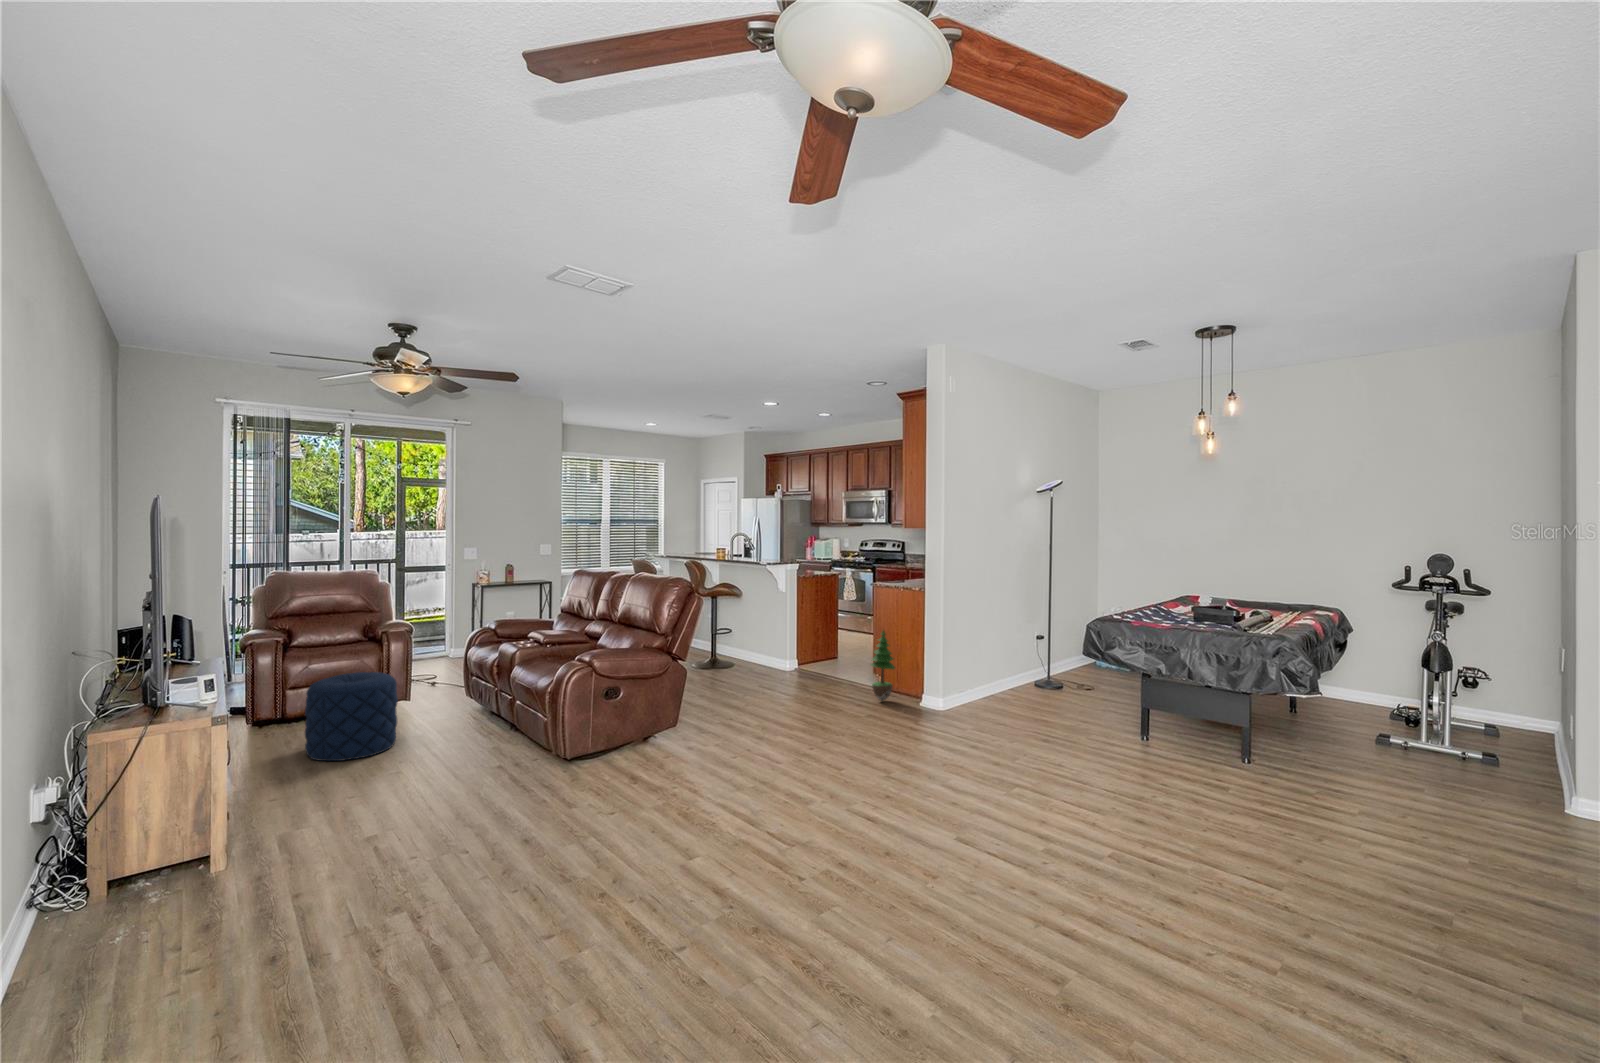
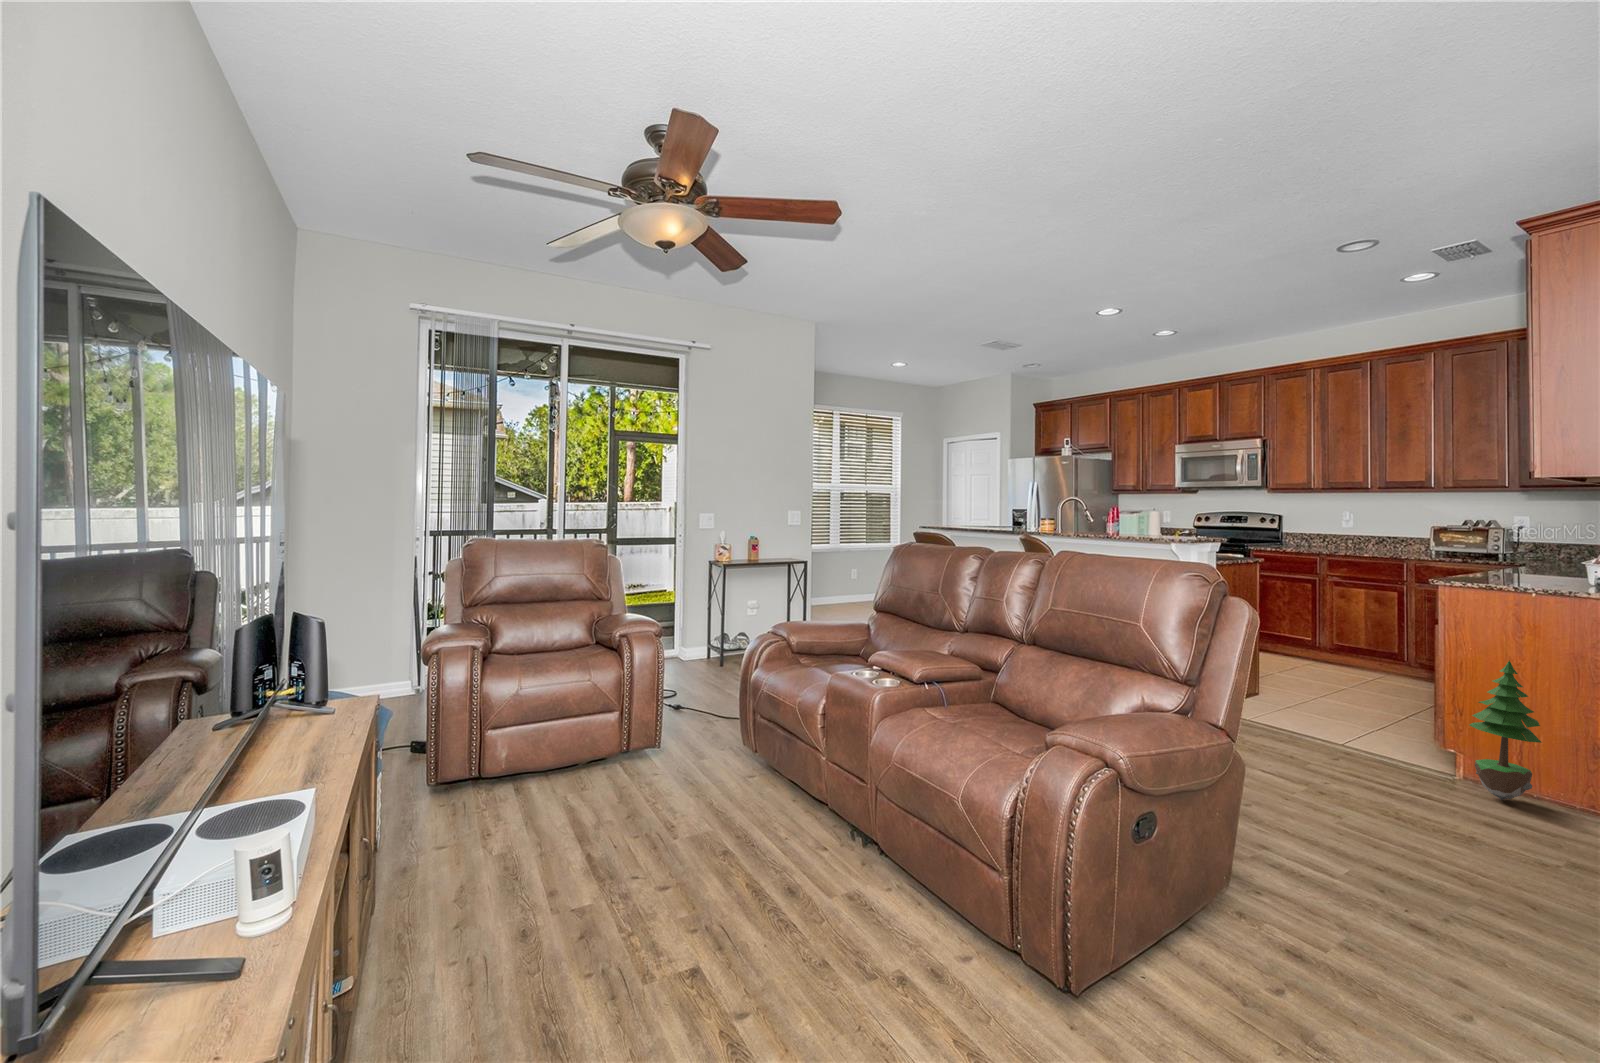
pouf: present [305,672,398,761] -> none [508,716,662,905]

